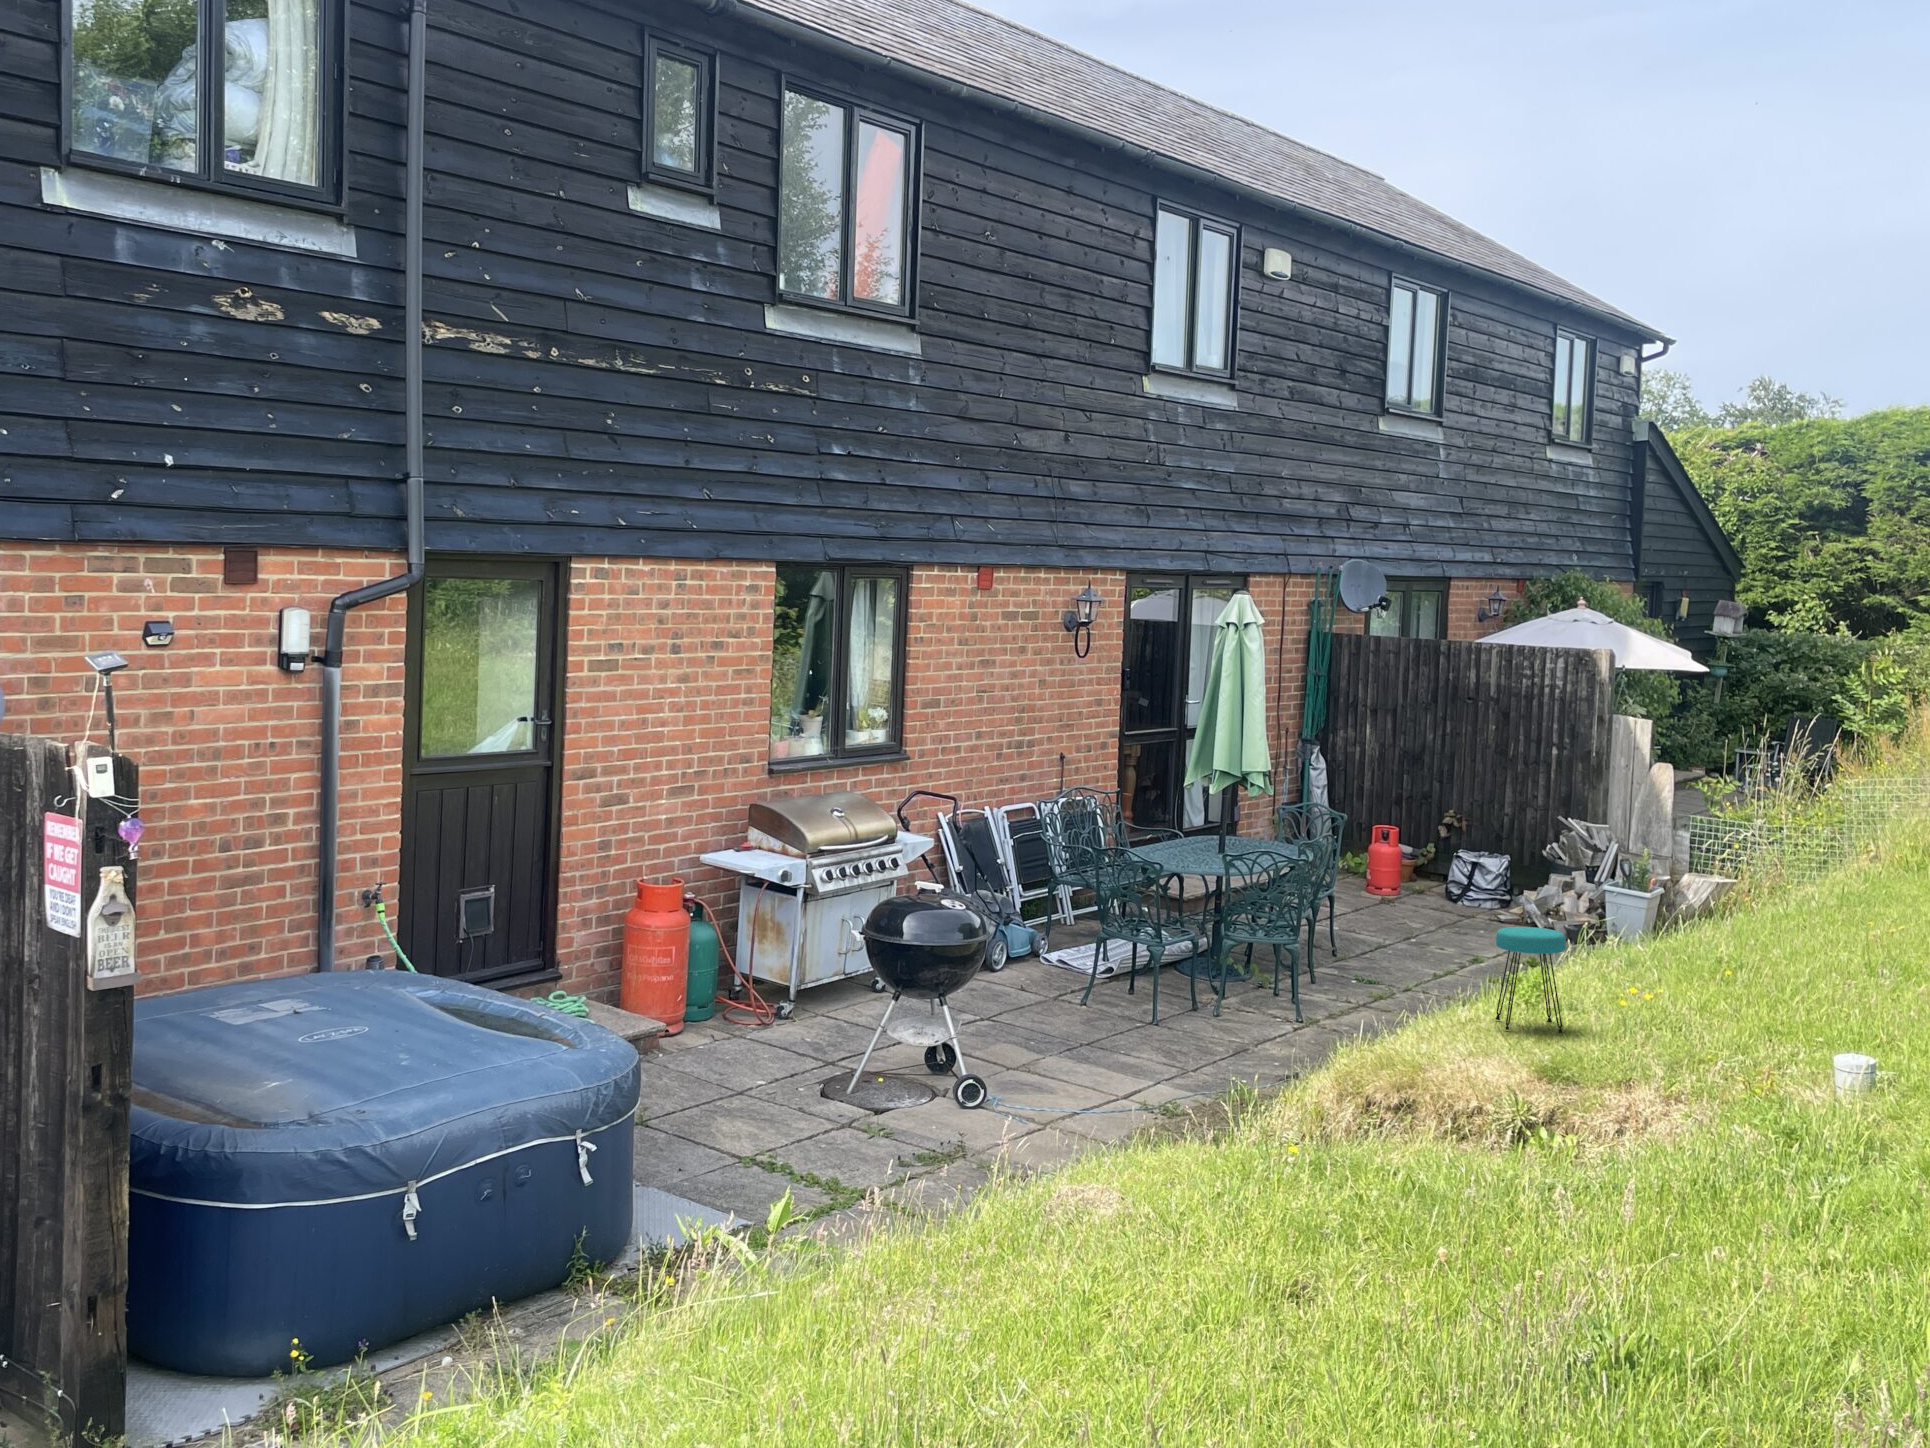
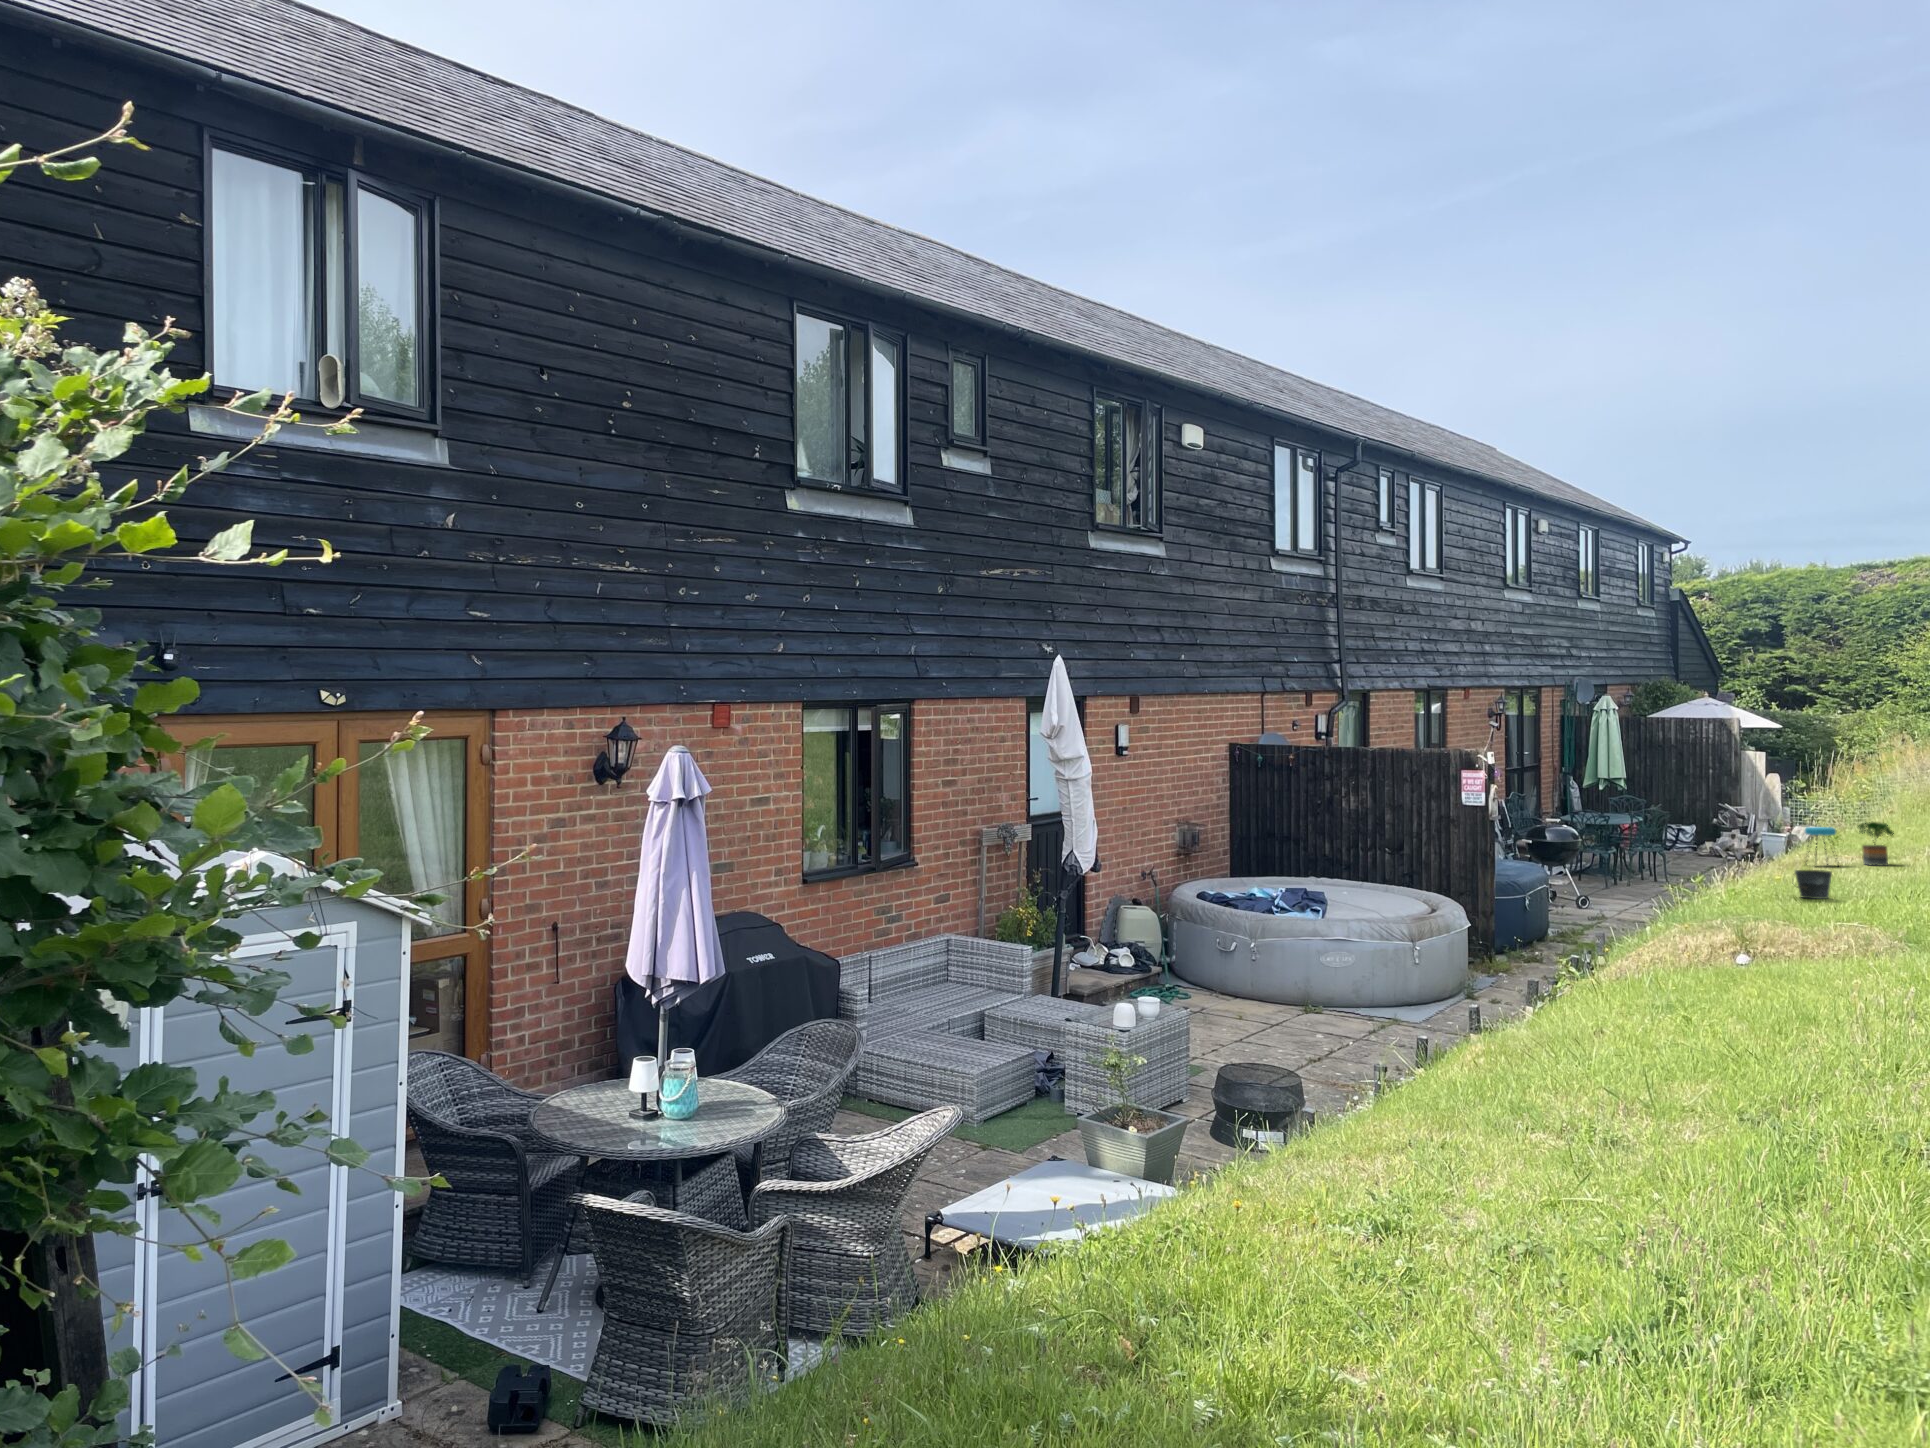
potted tree: none [1617,919,1701,1036] -> present [1858,822,1894,866]
bucket: none [1165,1131,1274,1239] -> present [1792,870,1832,899]

